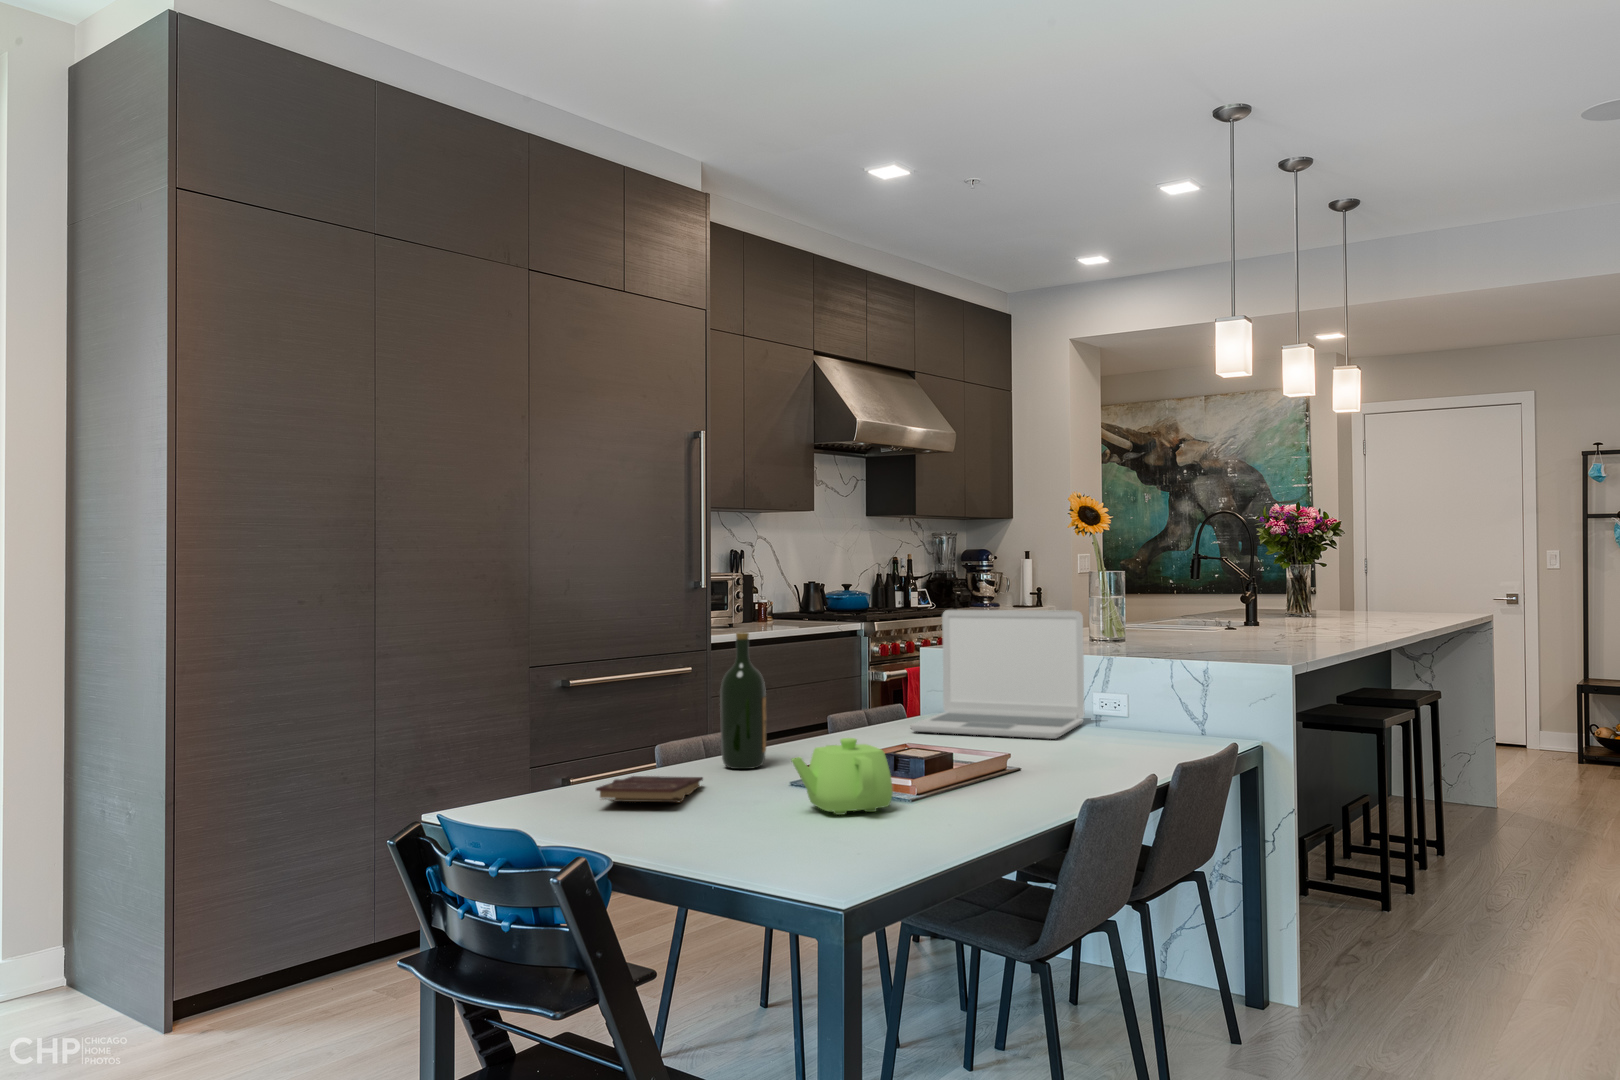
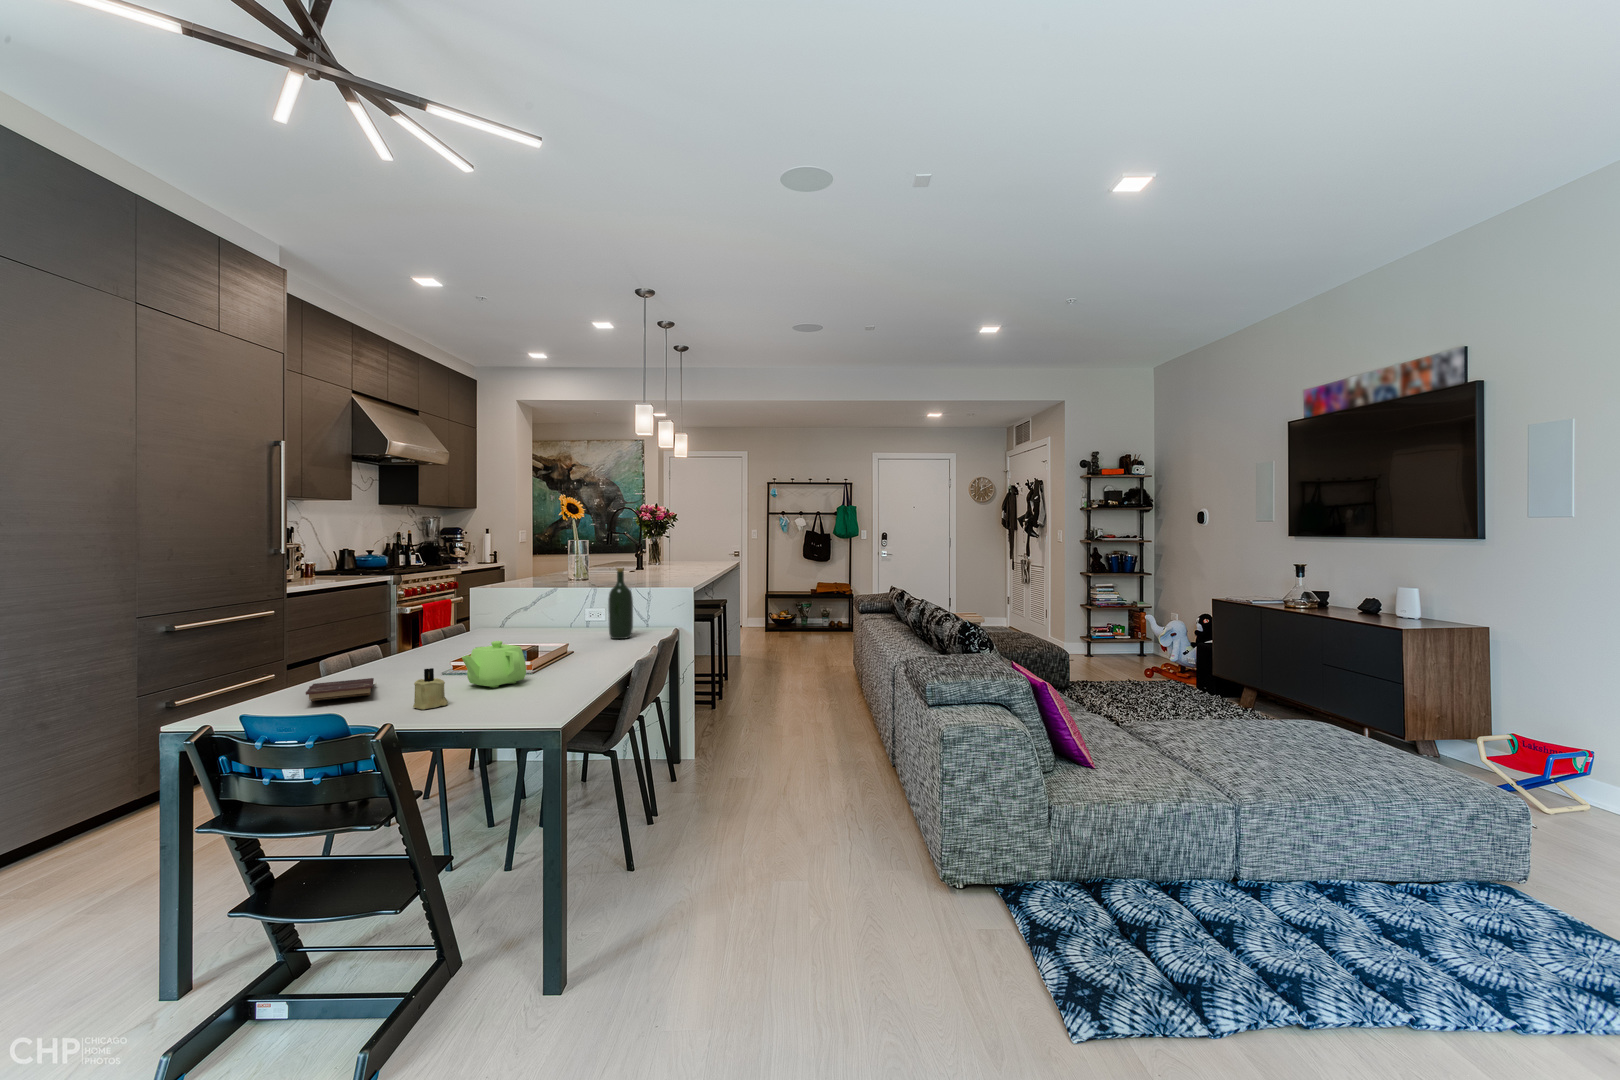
laptop: present [910,610,1085,739] -> none [481,563,584,639]
wine bottle: present [720,632,766,769] -> present [608,568,633,639]
candle: none [705,772,752,836] -> present [413,668,448,710]

